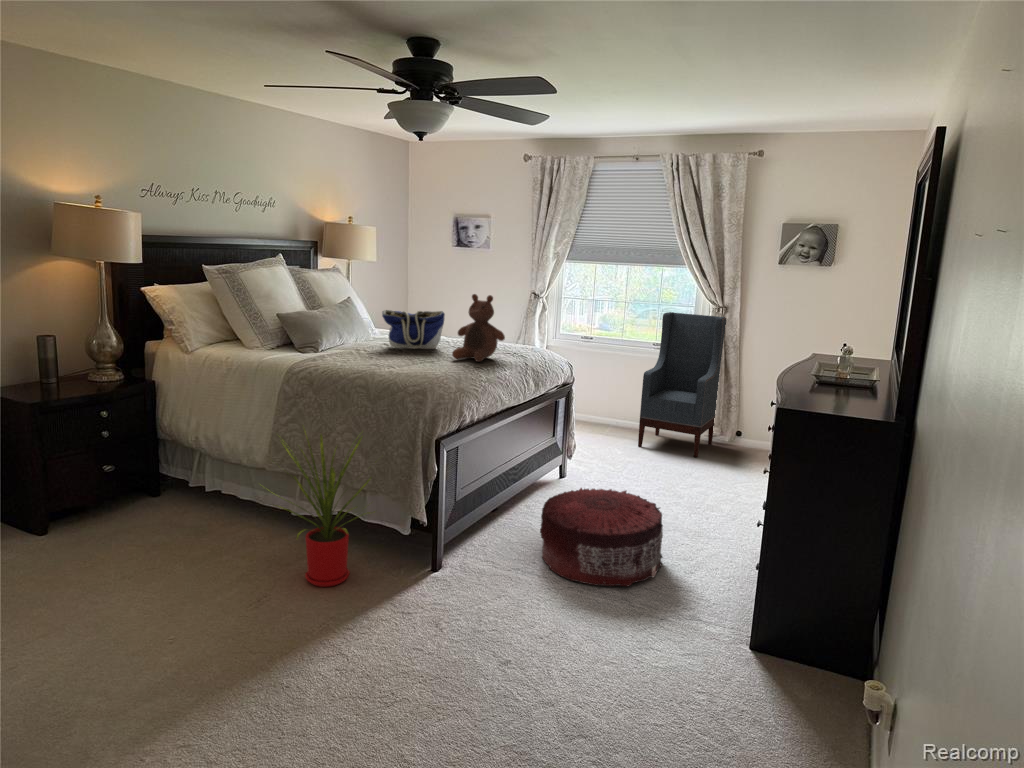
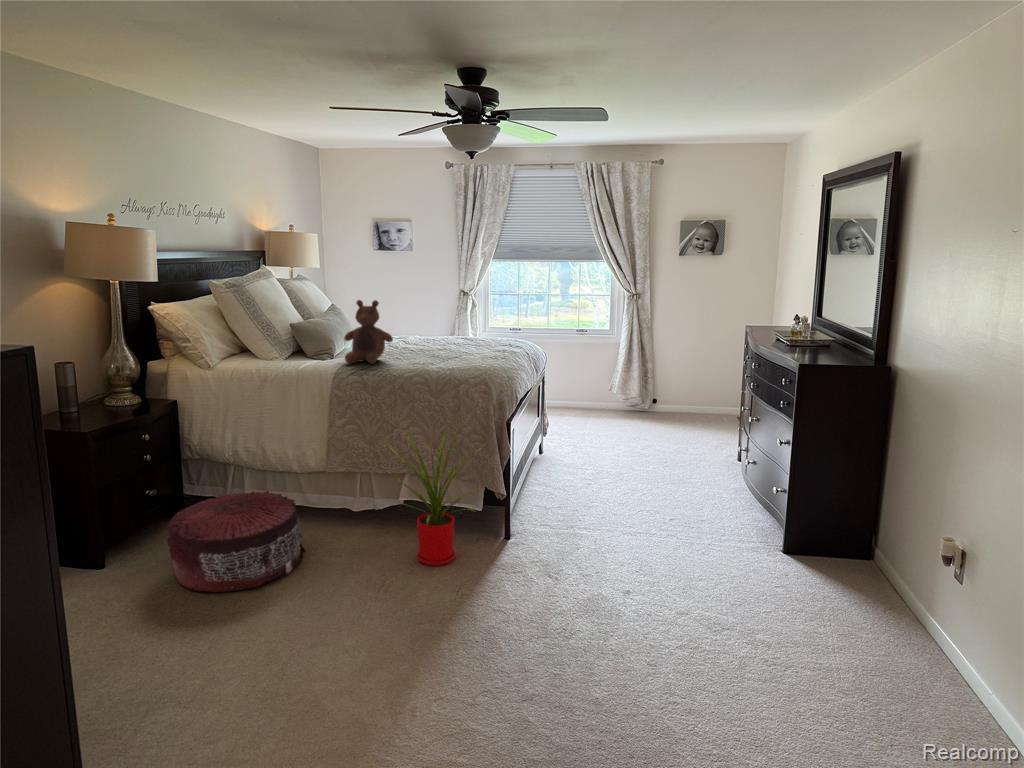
stuffed bear: present [452,294,505,362] -> present [344,300,393,364]
tote bag: present [382,310,445,349] -> none [394,313,452,350]
armchair: present [638,312,726,457] -> none [581,301,640,423]
pouf: present [540,488,663,586] -> present [166,491,306,592]

